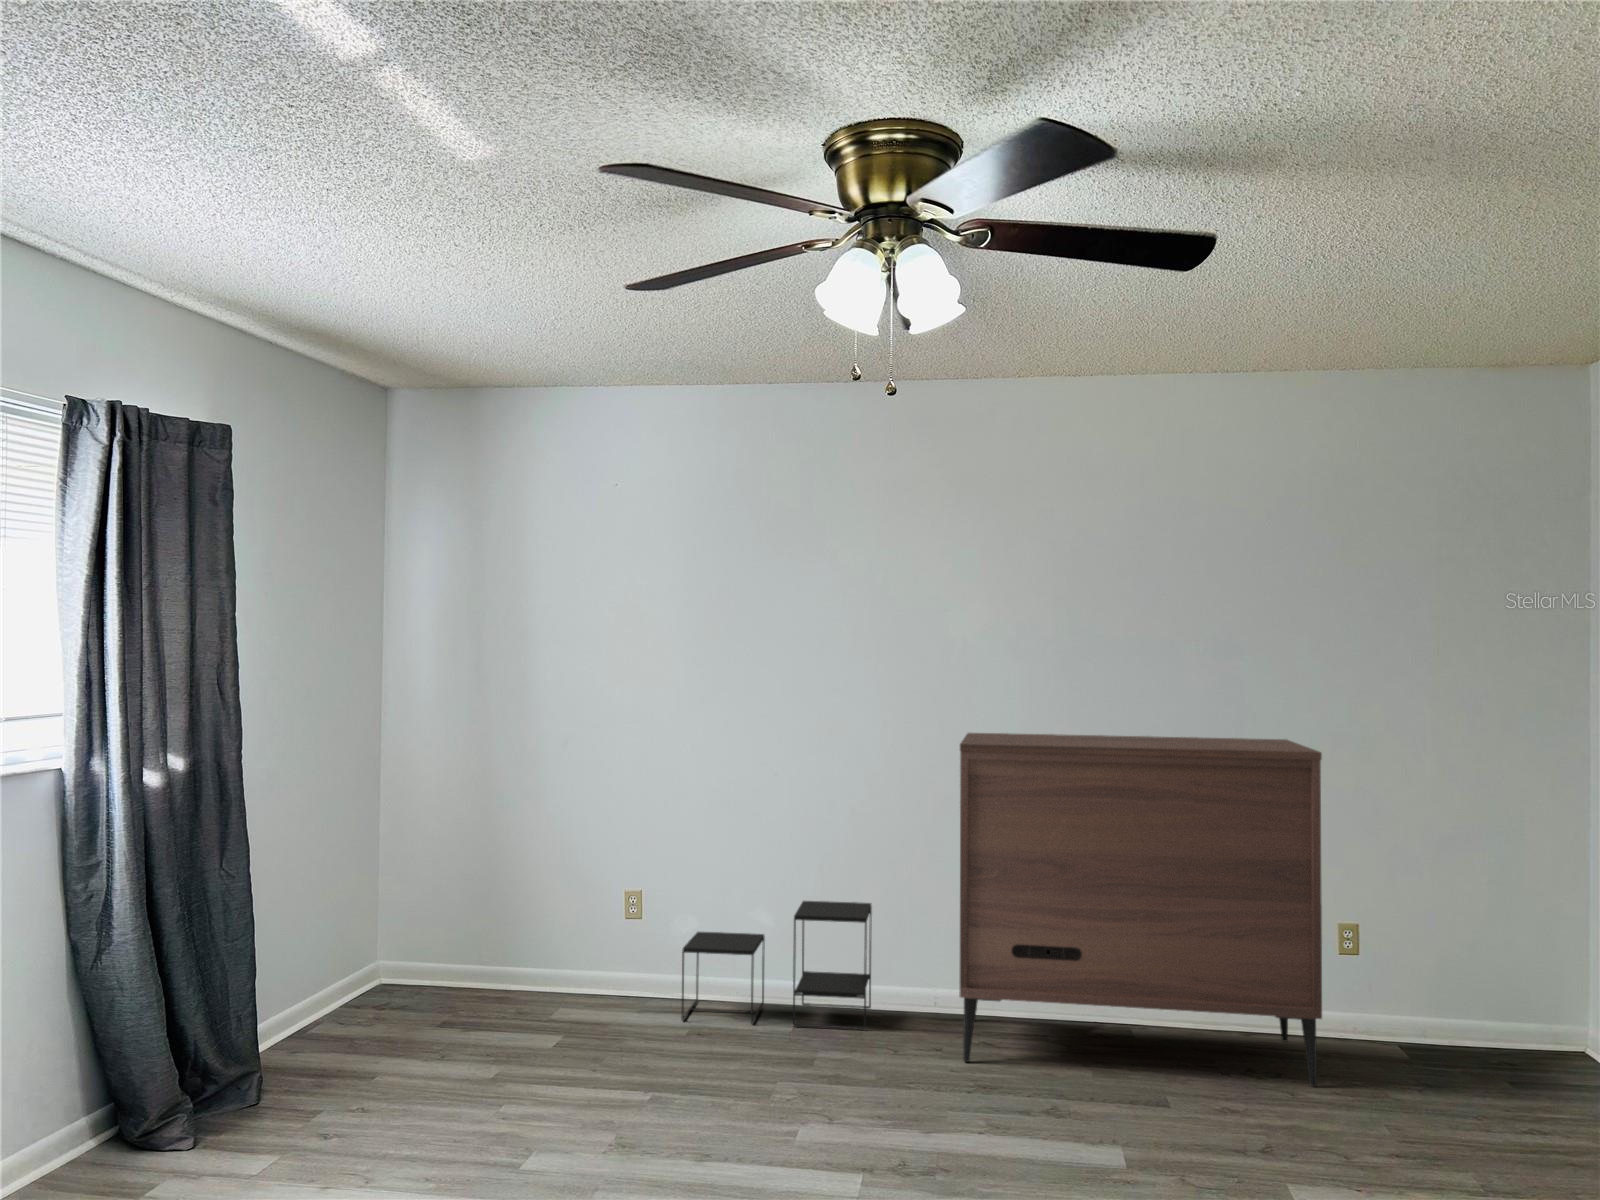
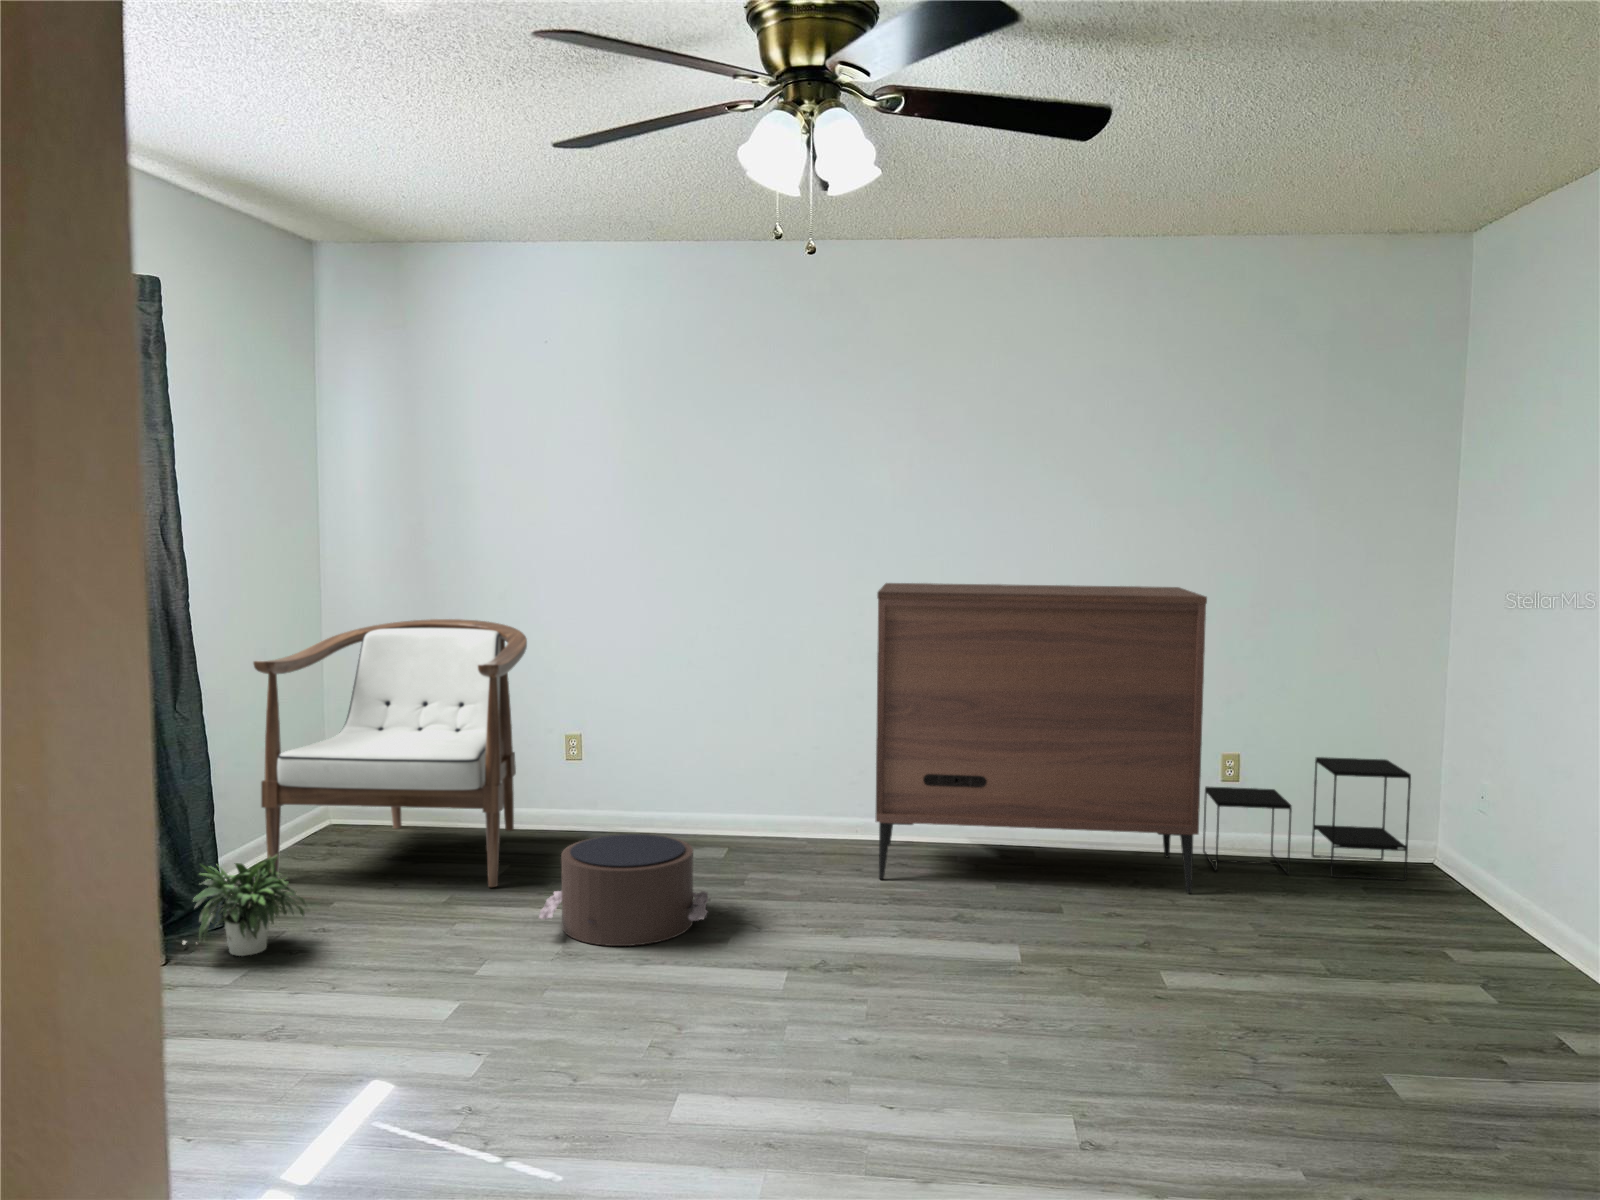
armchair: none [304,768,588,1063] -> present [253,619,527,887]
side table: present [682,901,872,1030] -> present [1203,757,1411,880]
pouf: none [592,1007,777,1137] -> present [539,834,708,946]
potted plant: none [175,1025,346,1150] -> present [183,854,306,956]

